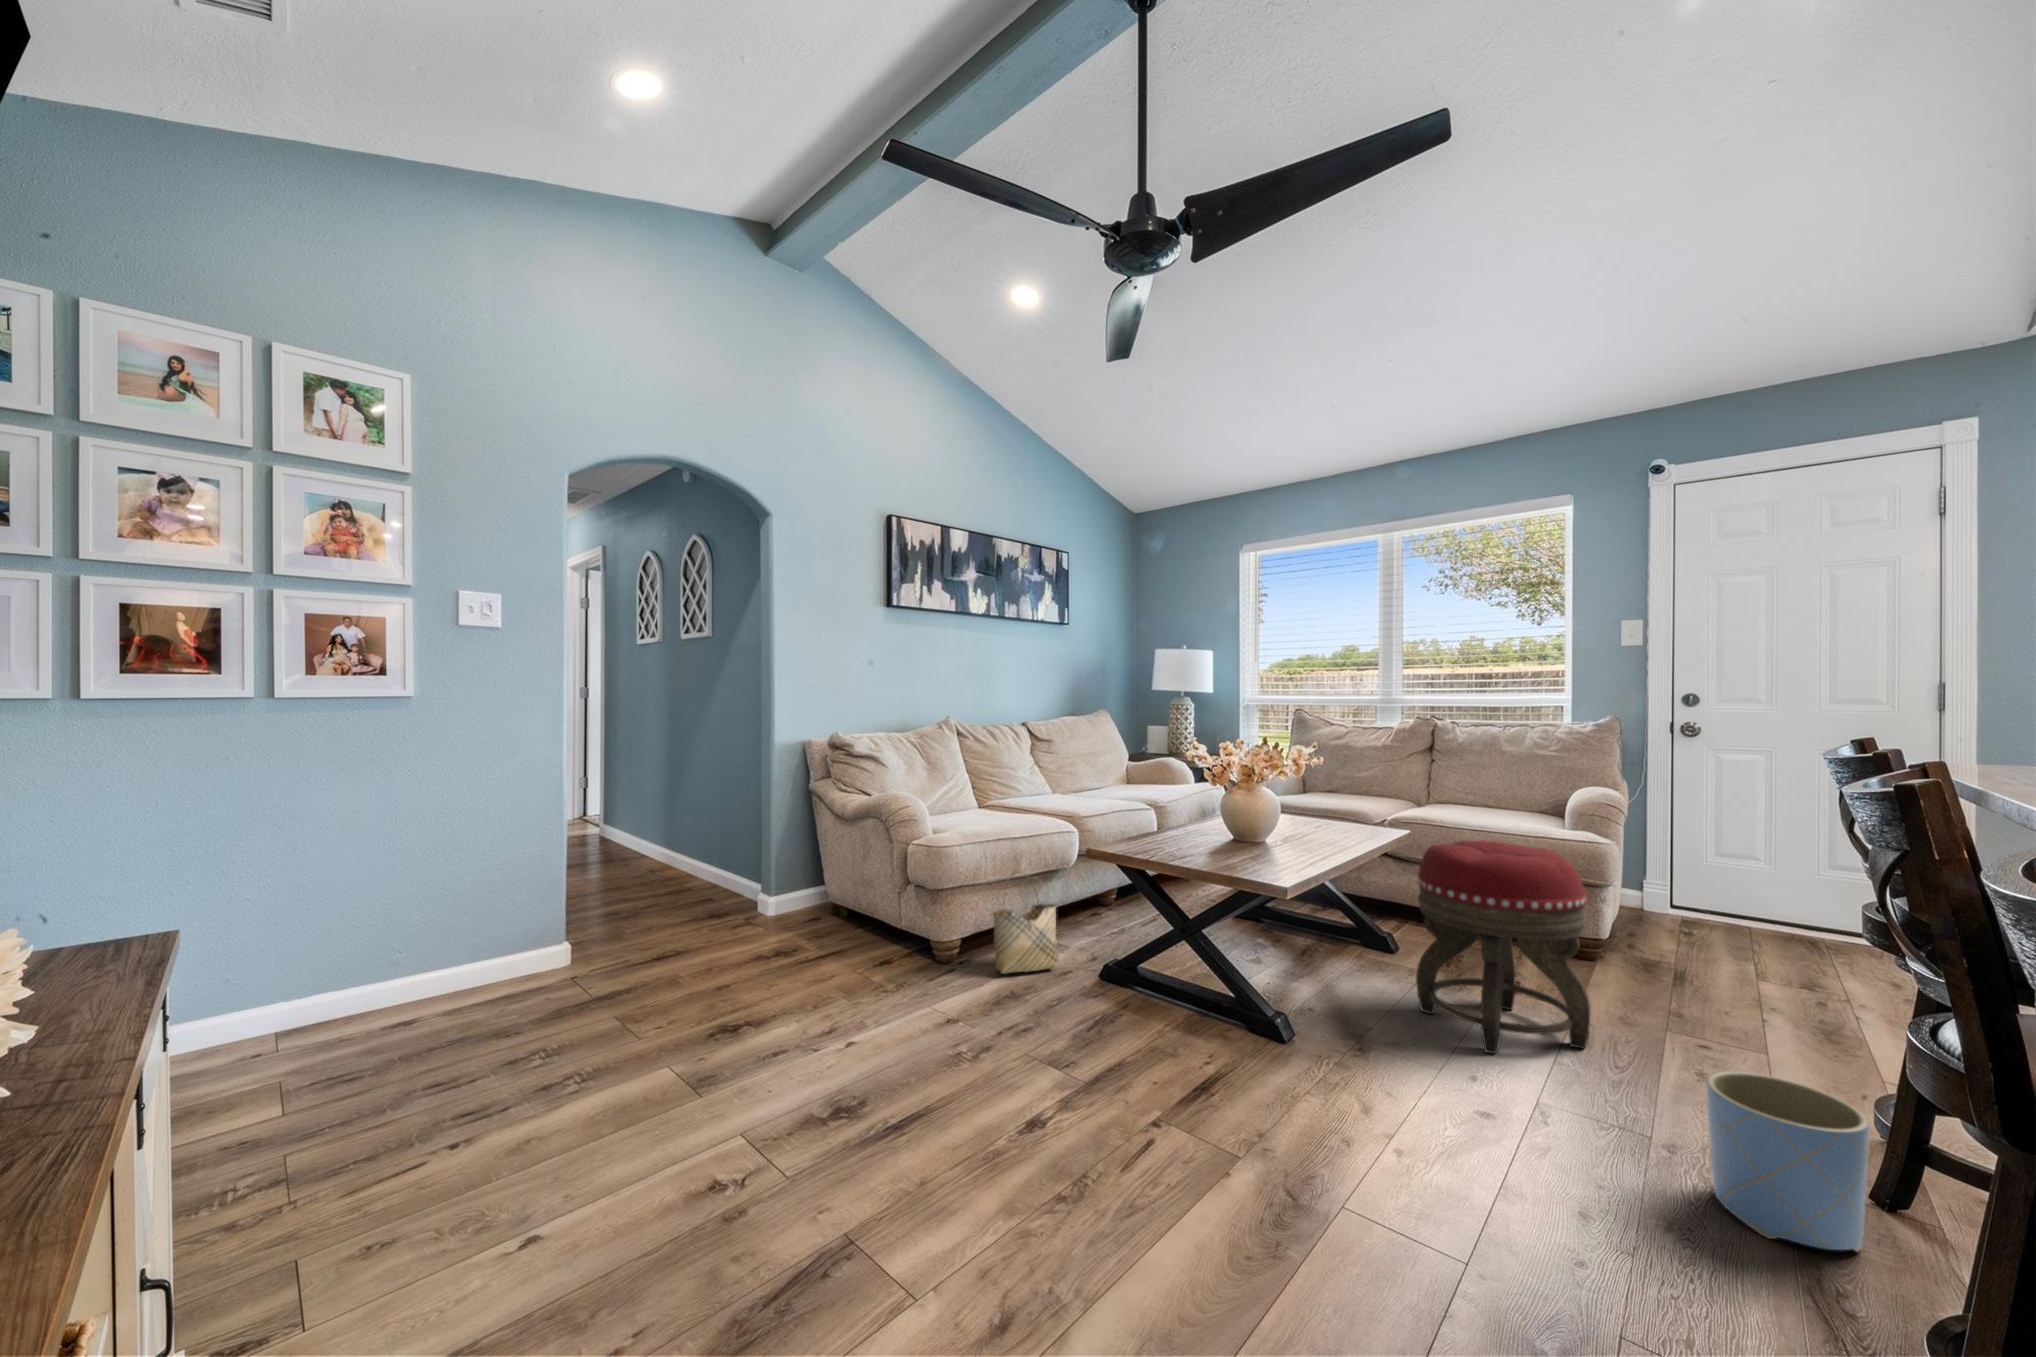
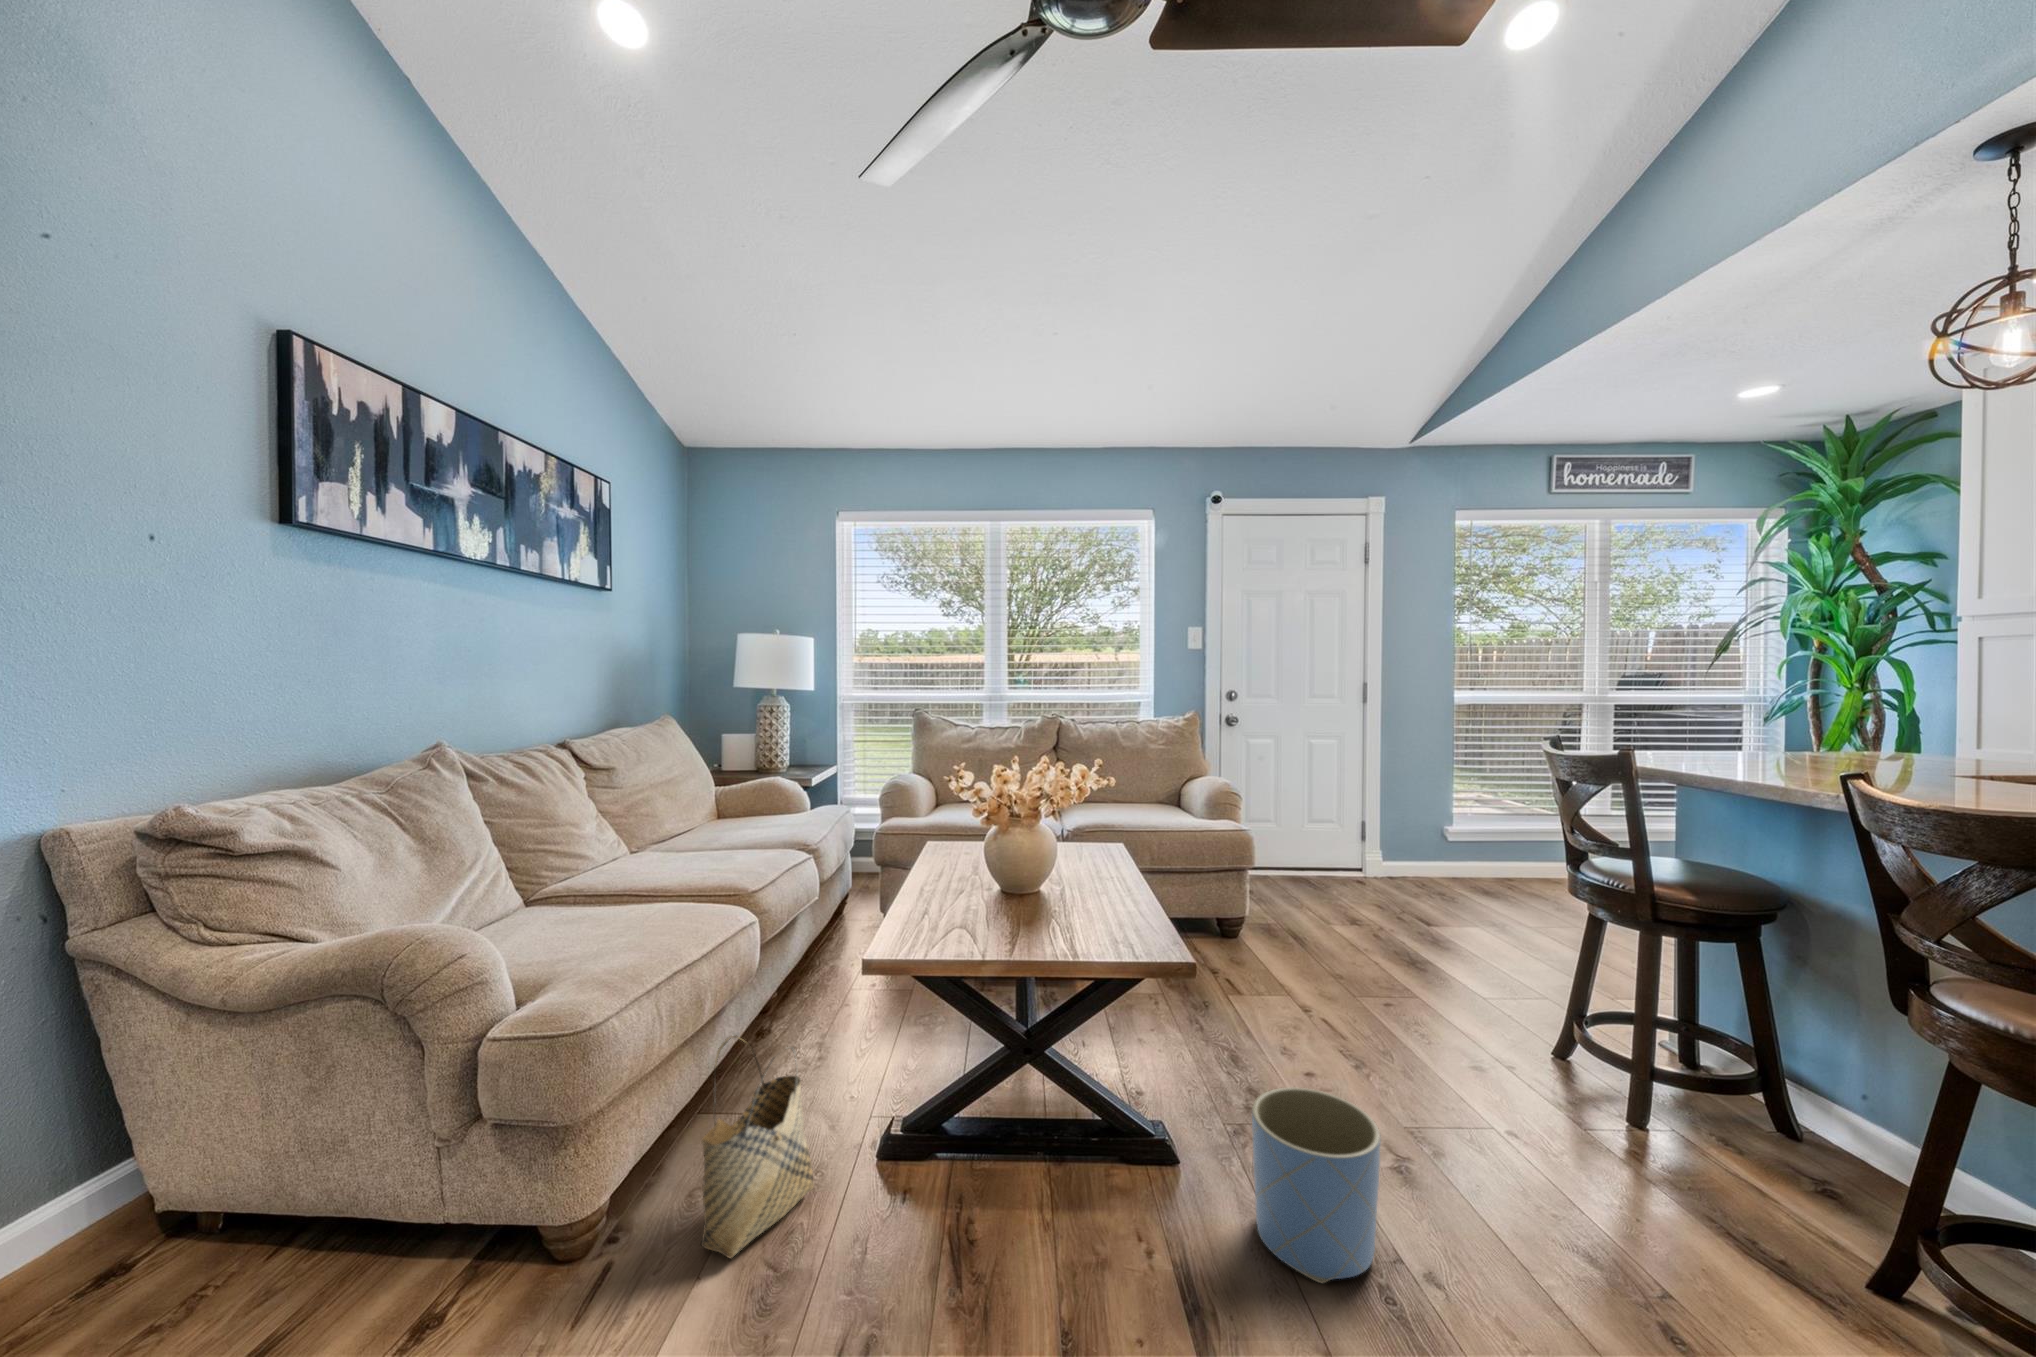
footstool: present [1416,840,1591,1054] -> none [1238,854,1406,1100]
planter: present [1706,1071,1869,1252] -> present [1252,1087,1381,1283]

